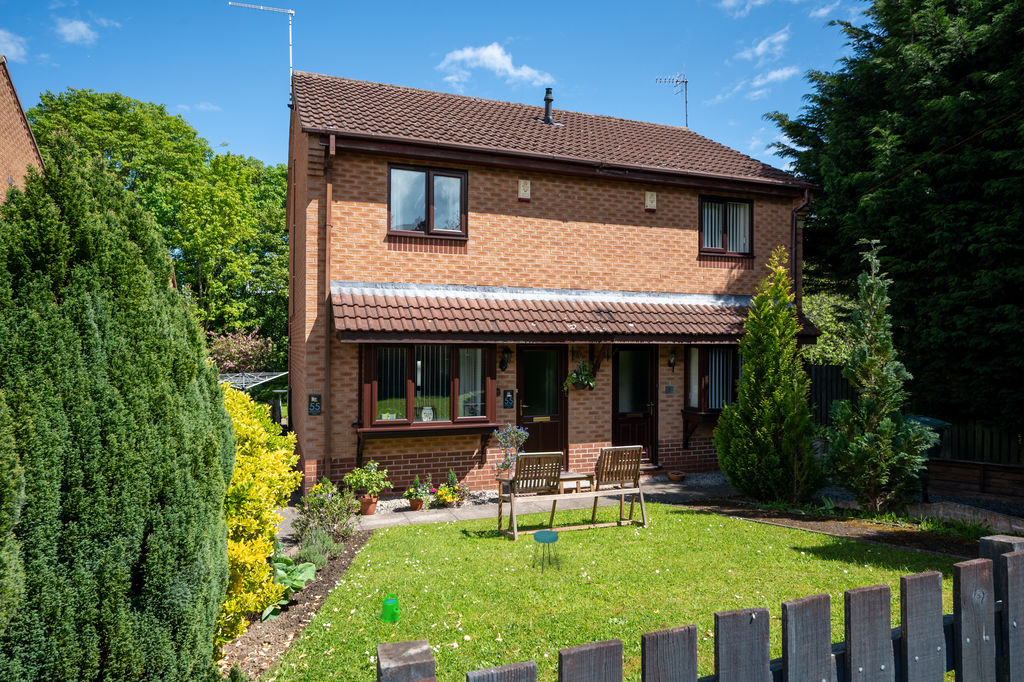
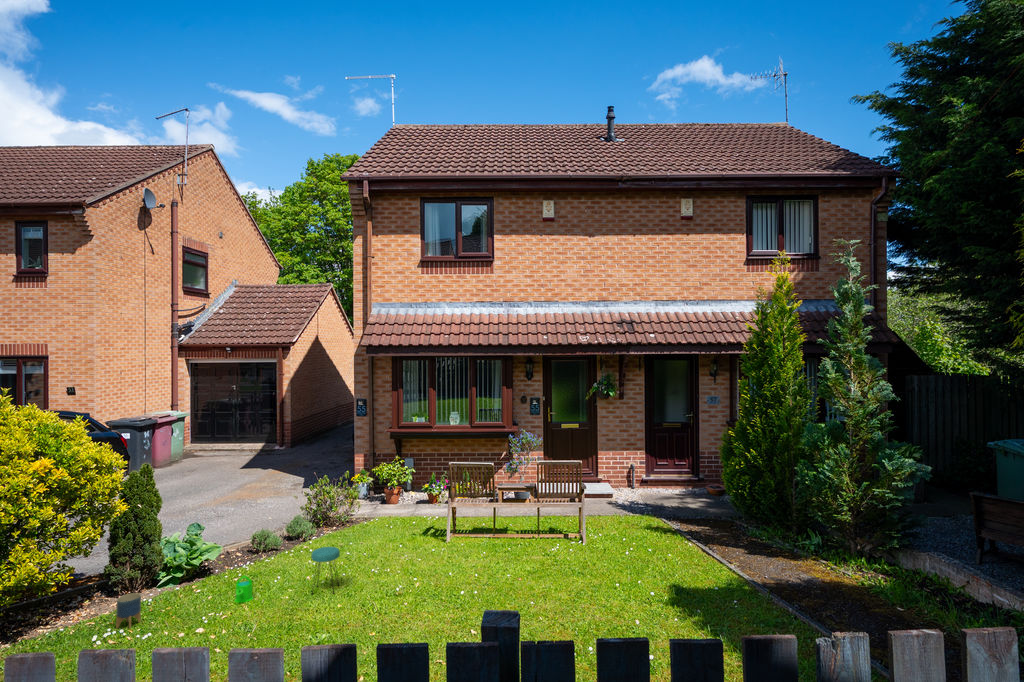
stool: present [533,530,559,573] -> present [311,547,340,595]
planter: none [298,623,321,663] -> present [116,593,141,628]

